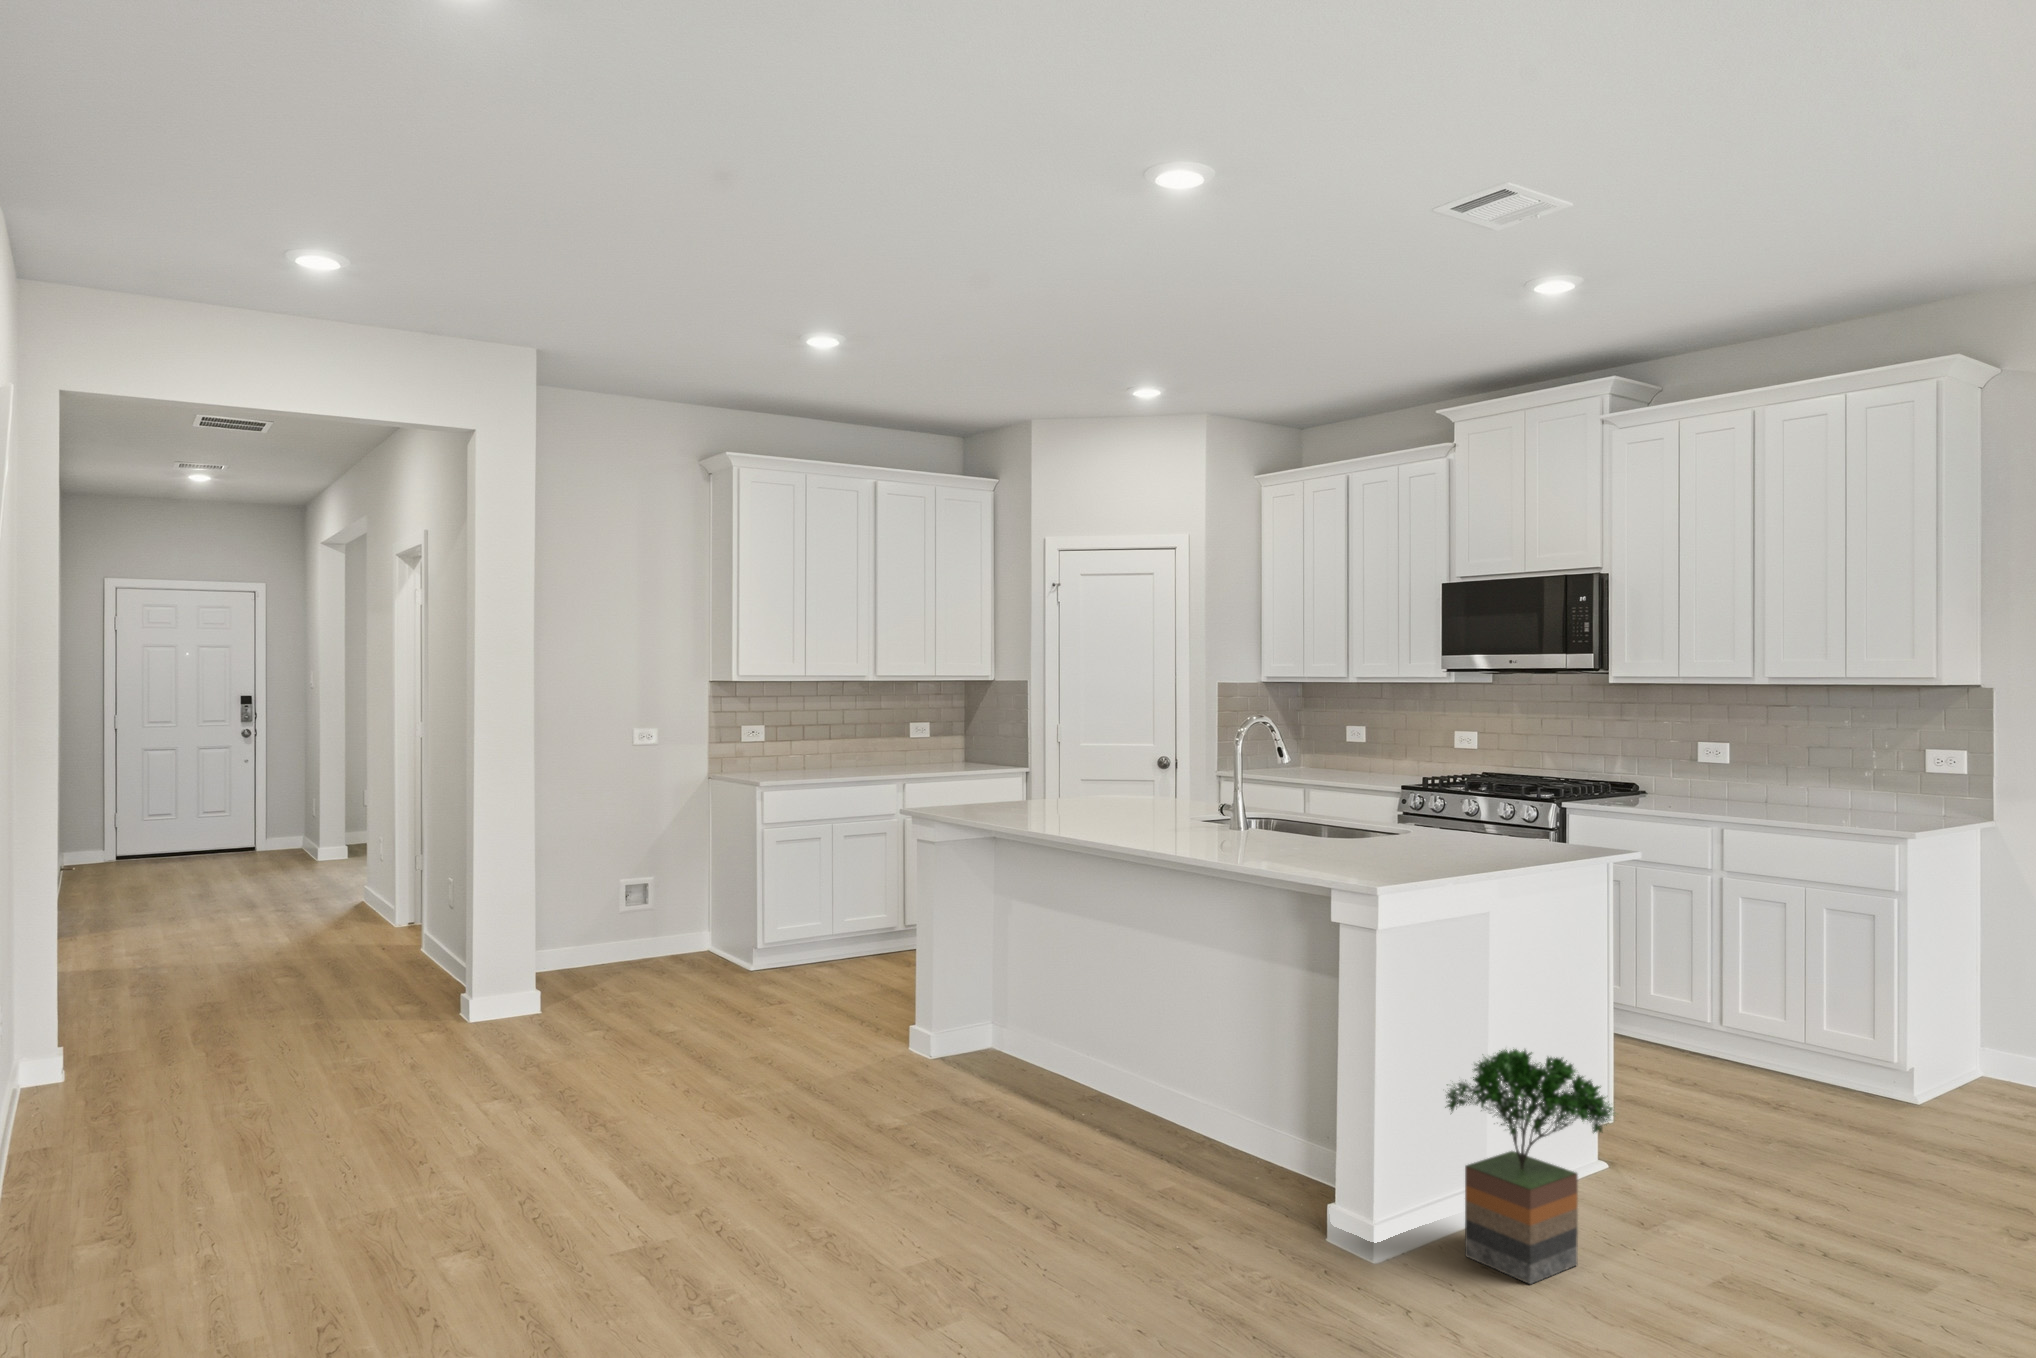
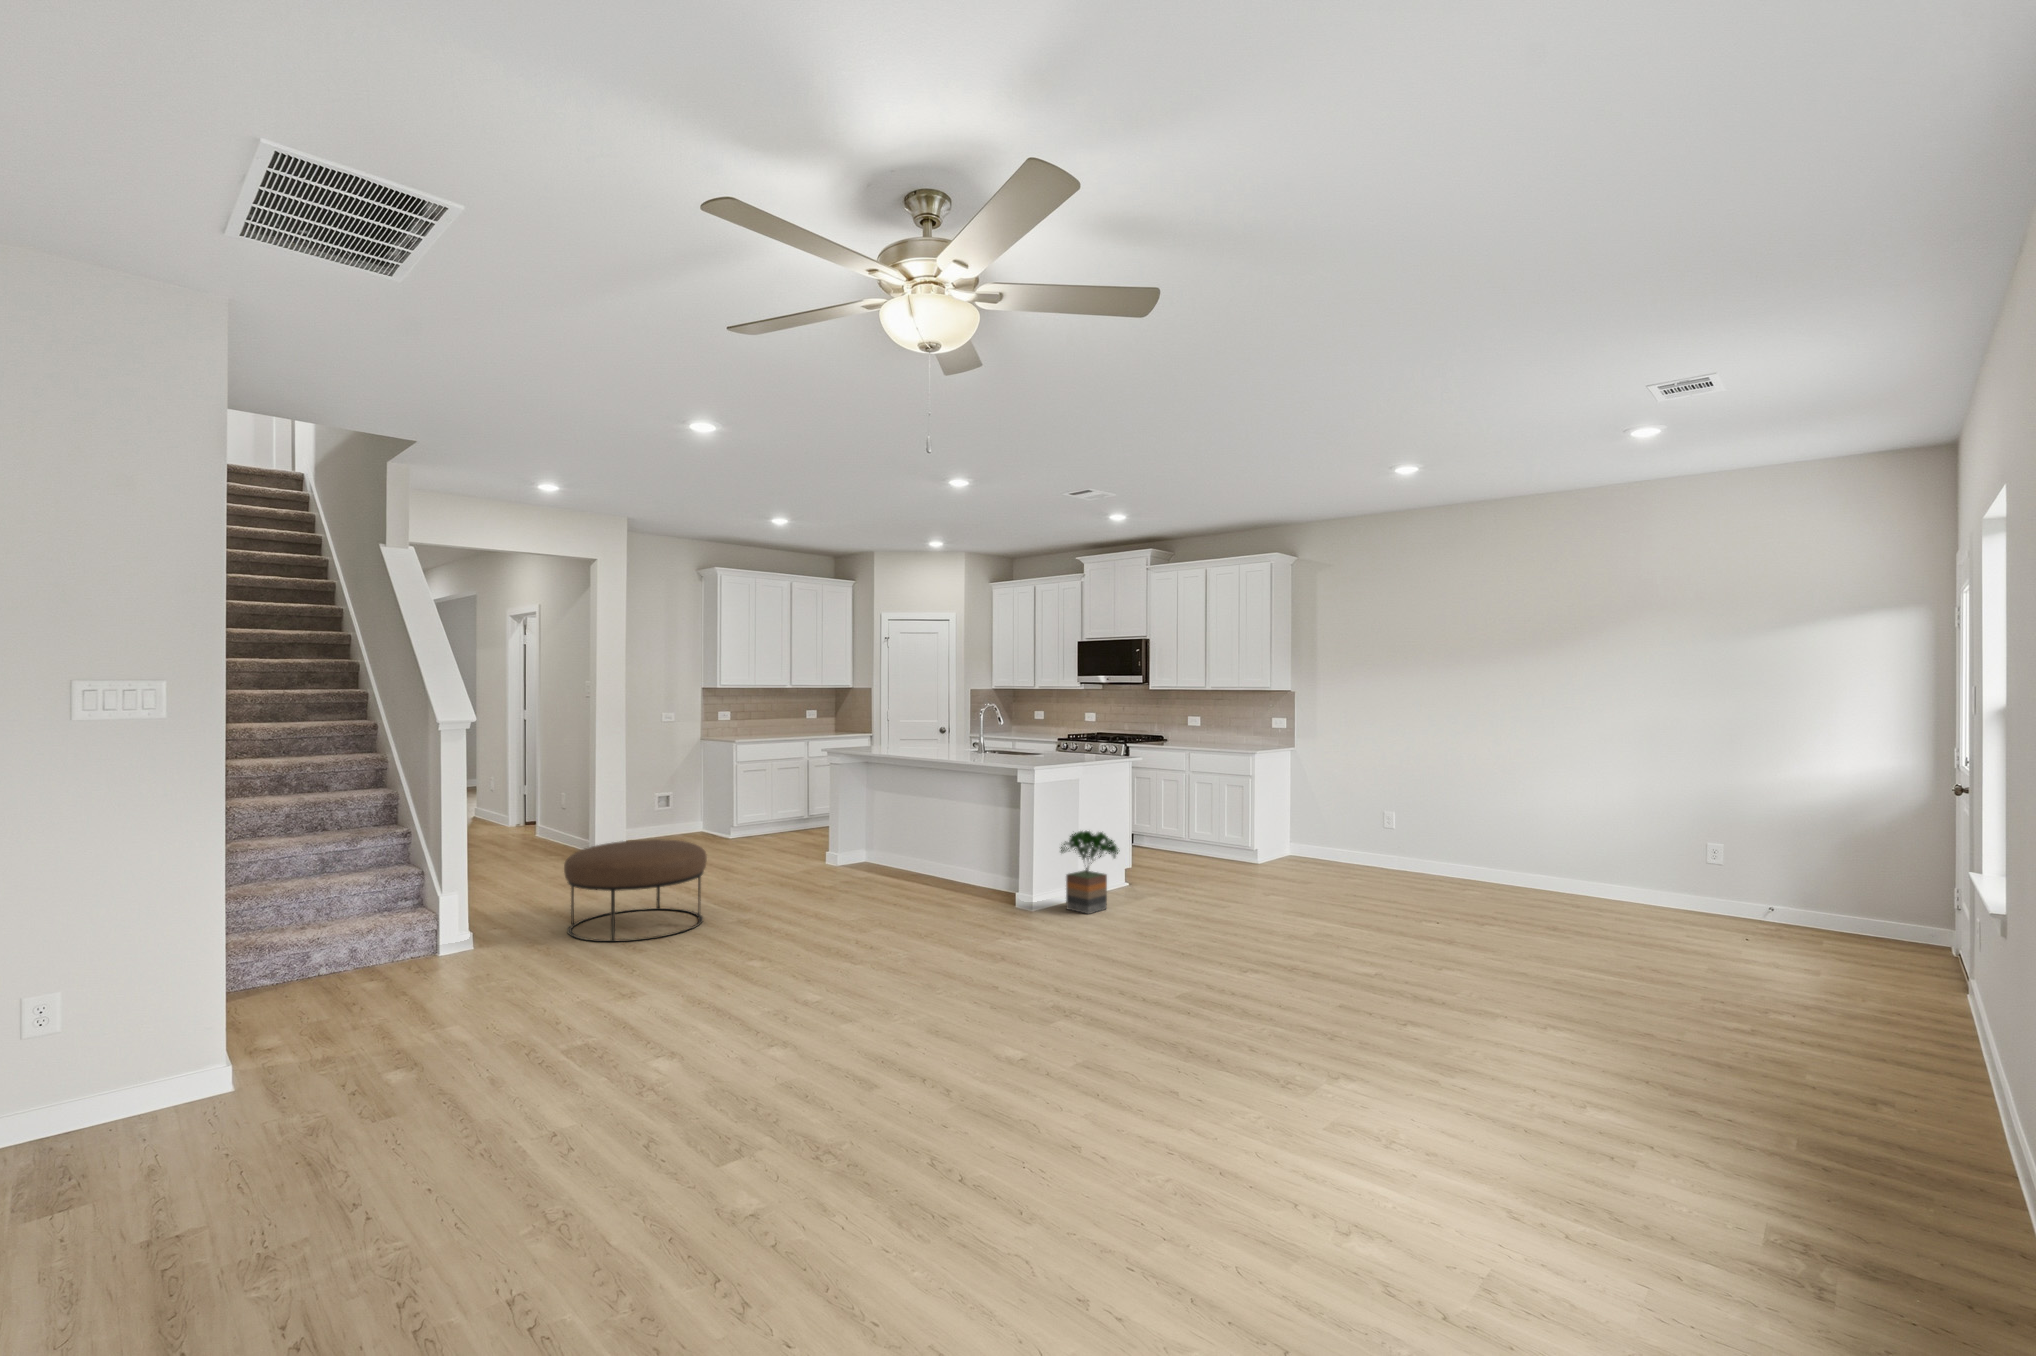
ottoman: none [233,1029,579,1313] -> present [564,839,707,942]

